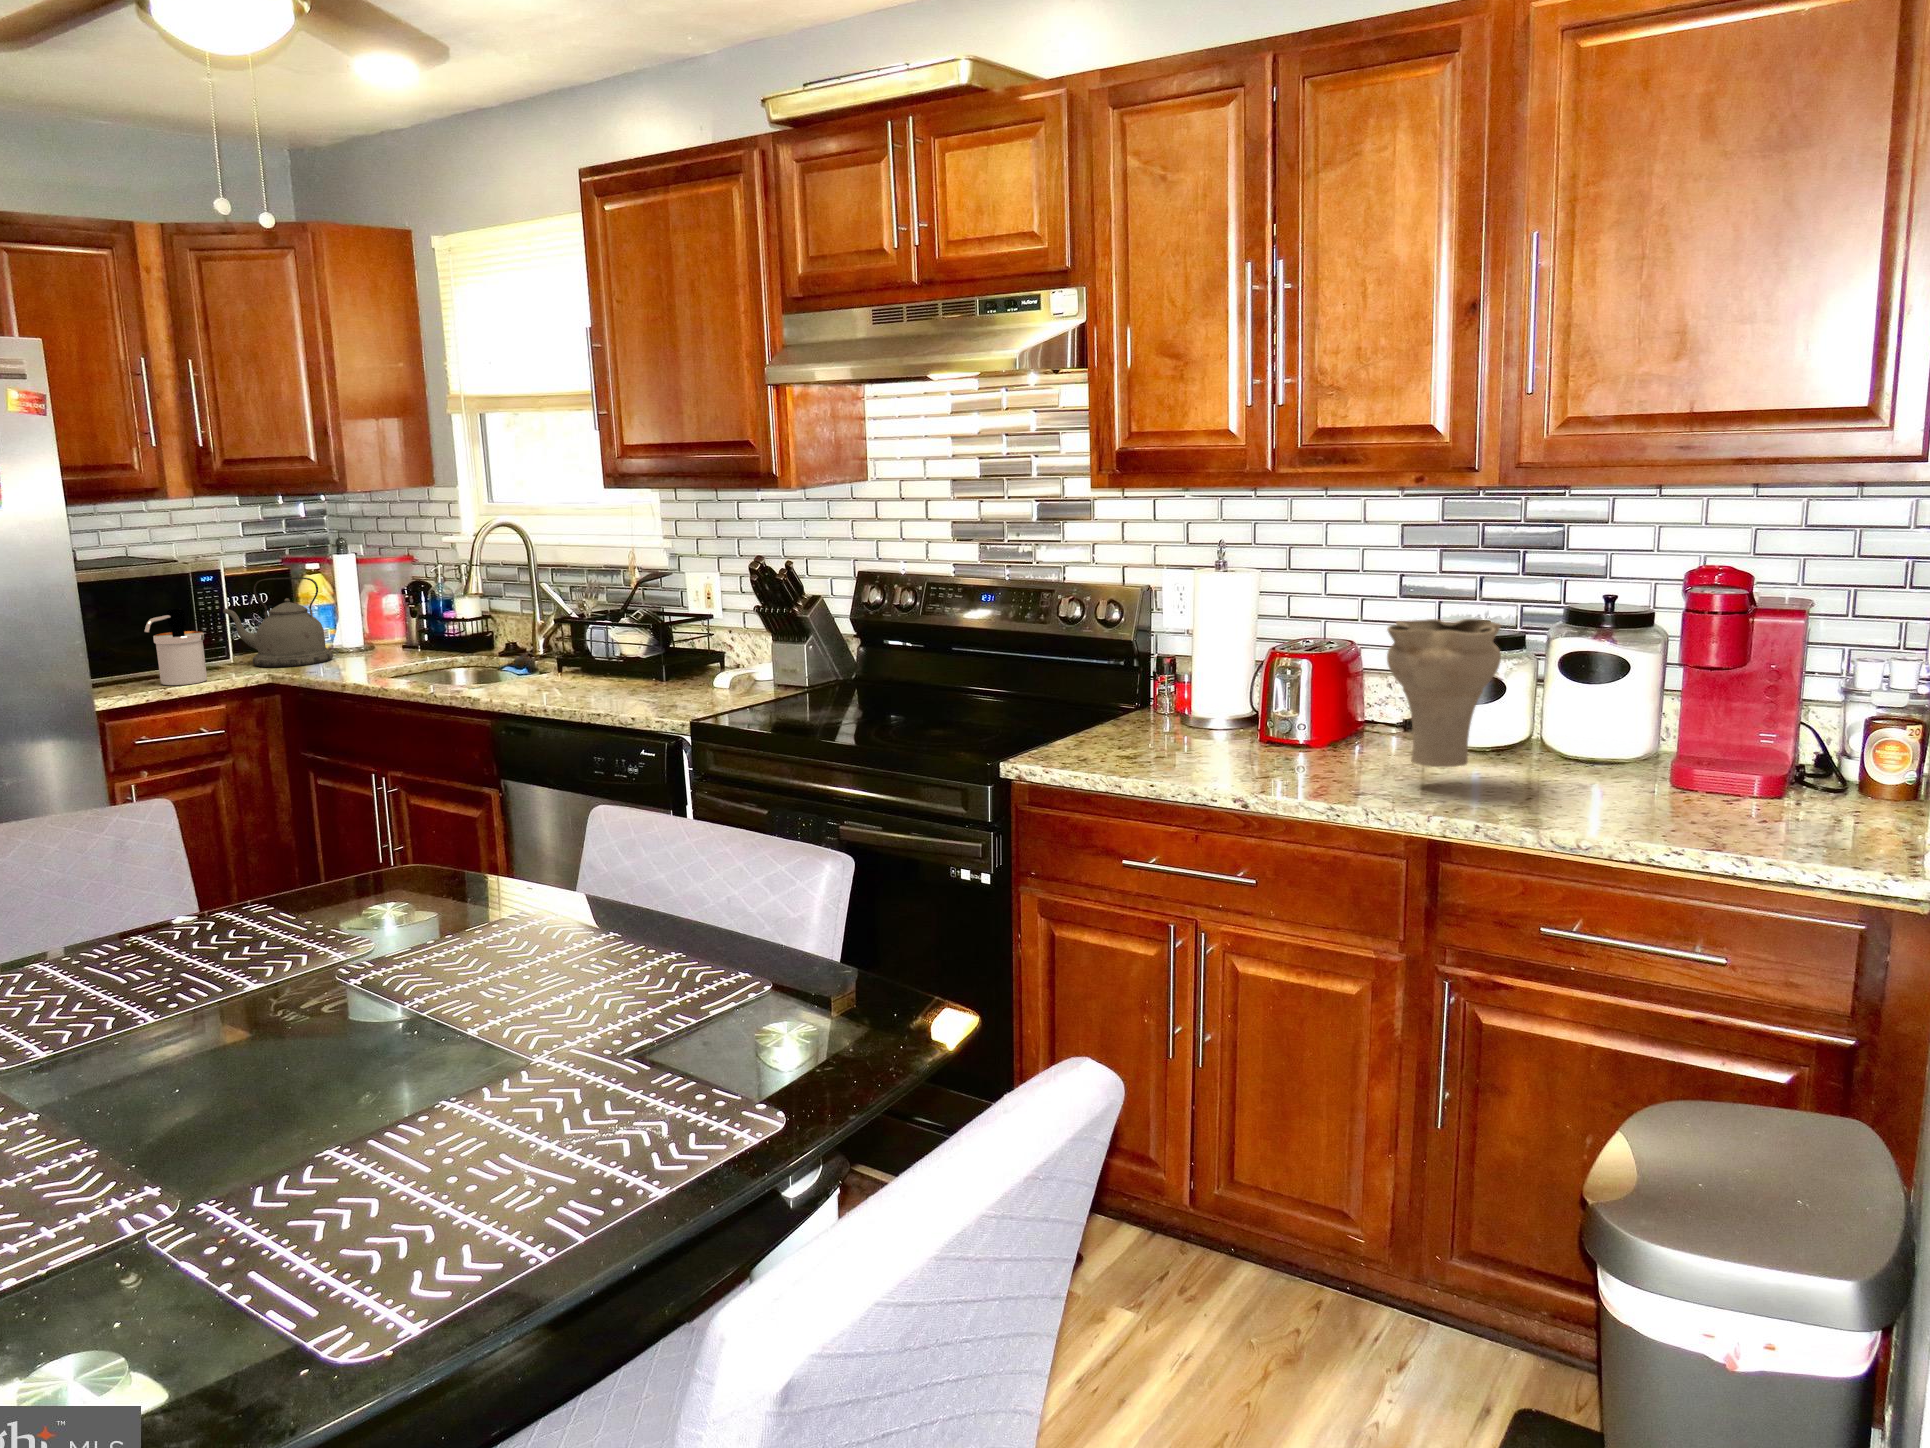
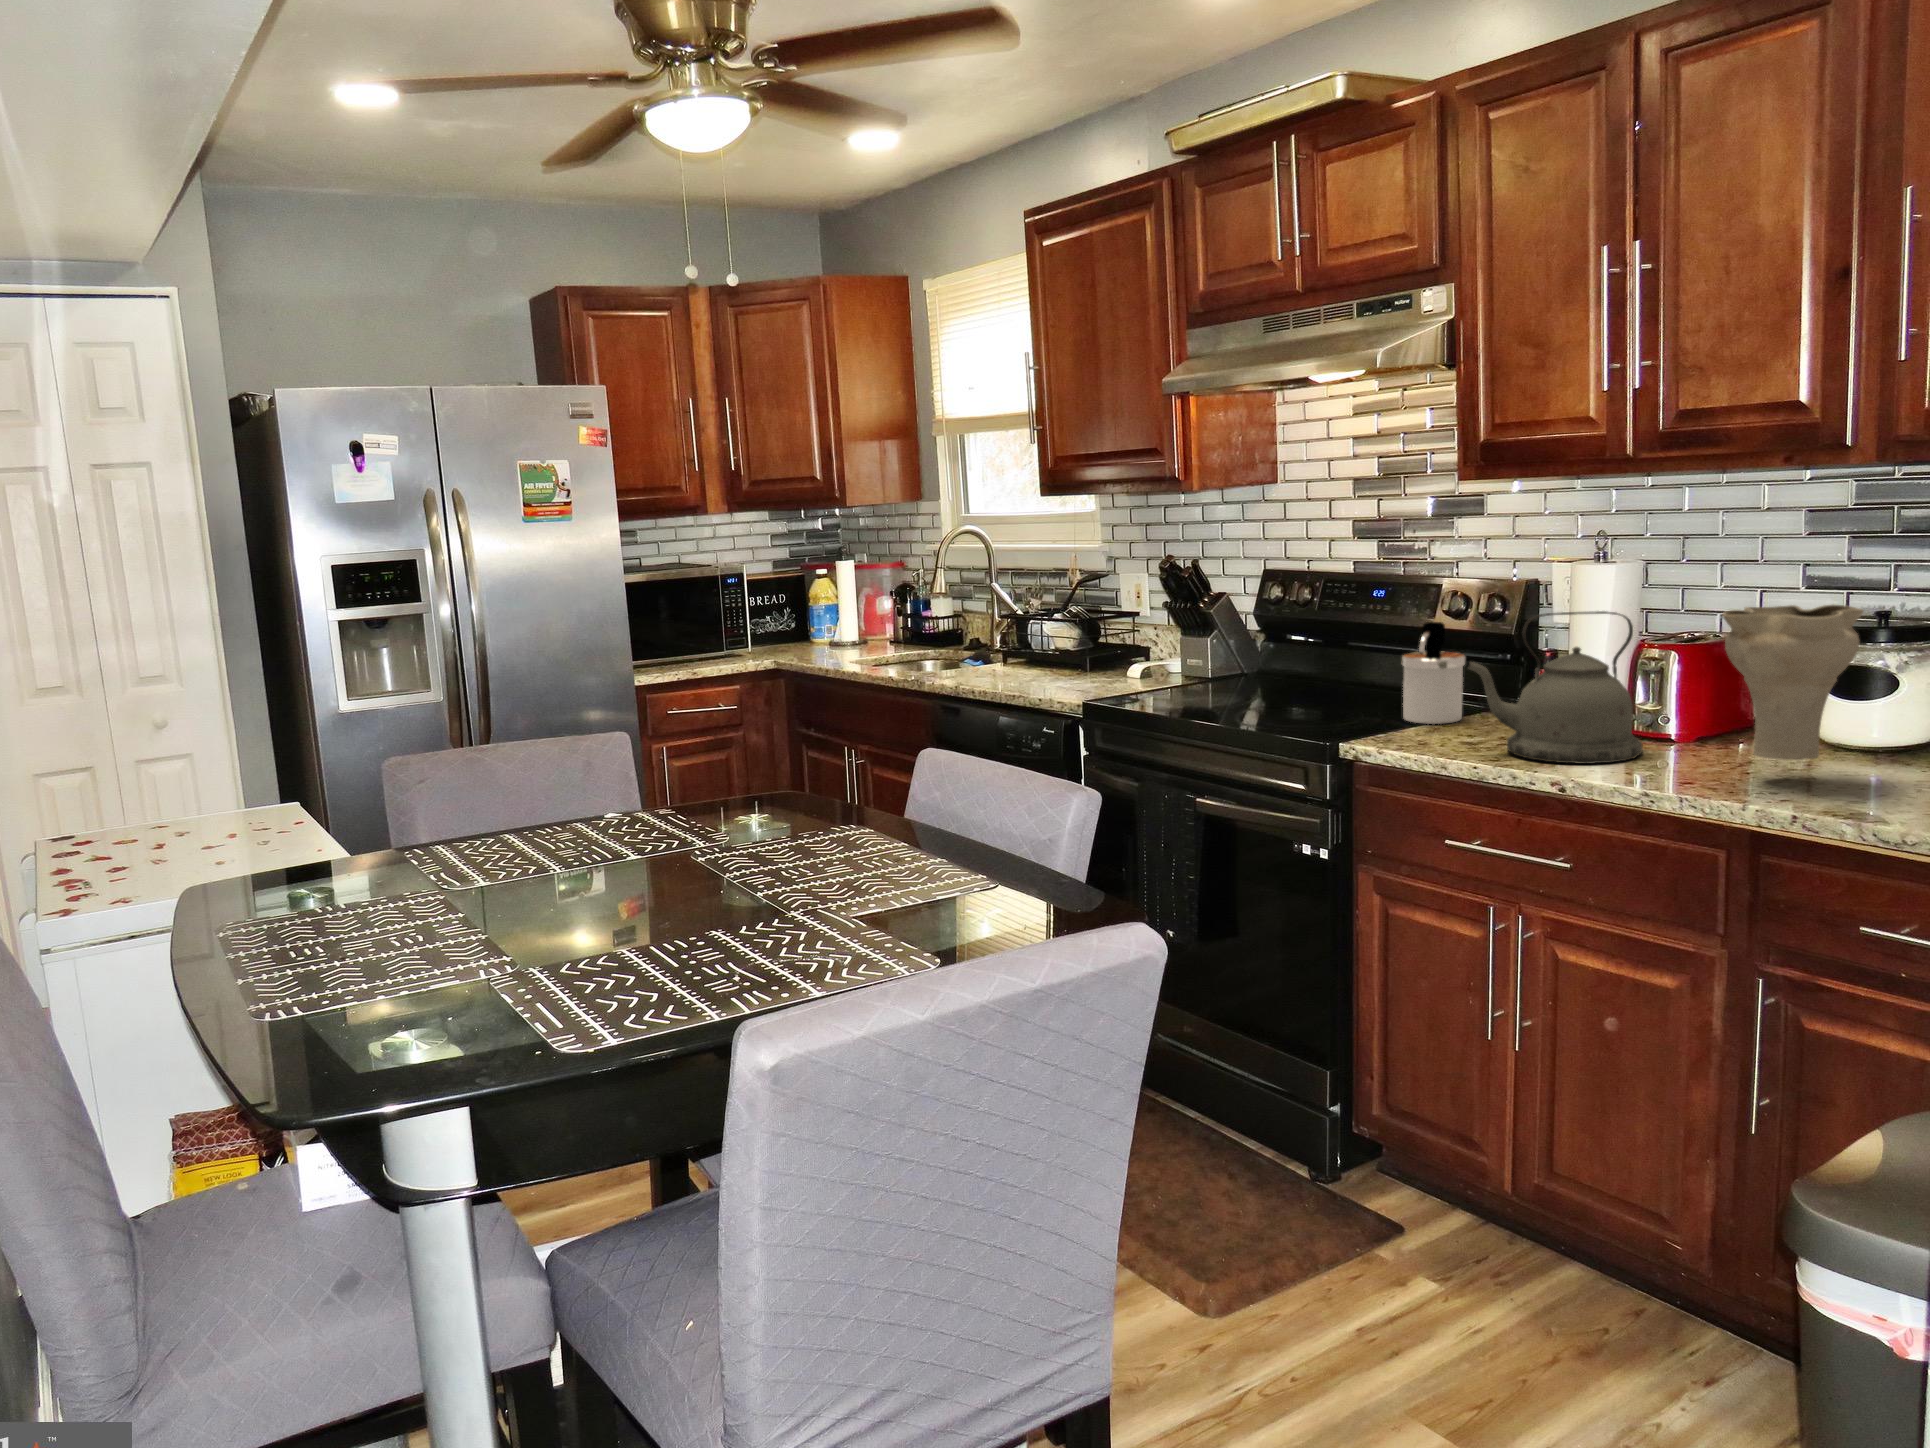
kettle: present [223,577,333,667] -> present [1468,611,1643,764]
soap dispenser: present [144,609,207,685] -> present [1401,622,1465,724]

